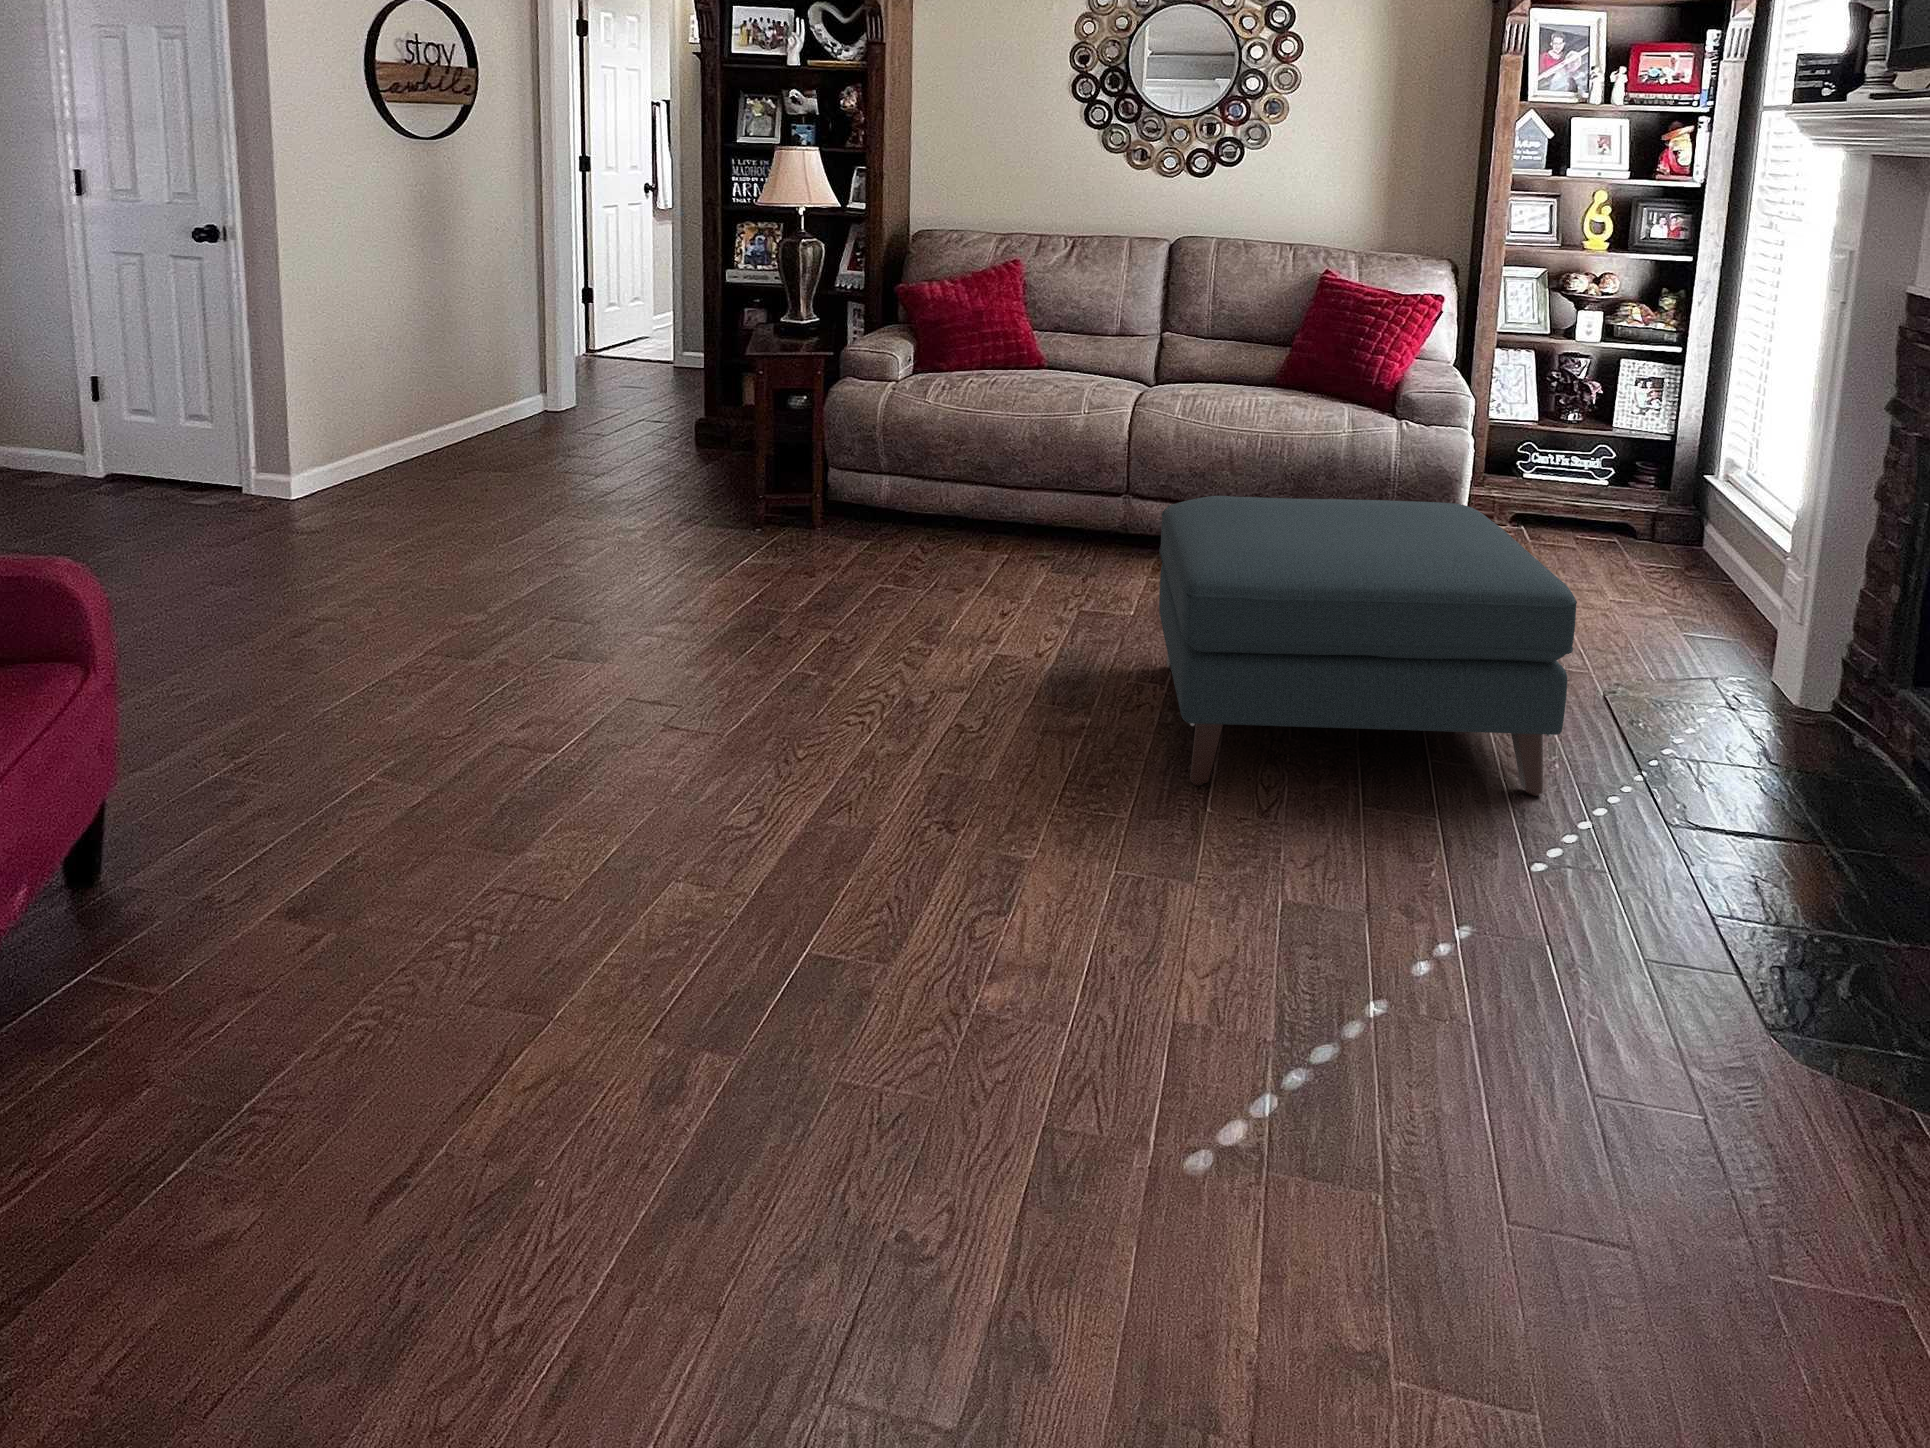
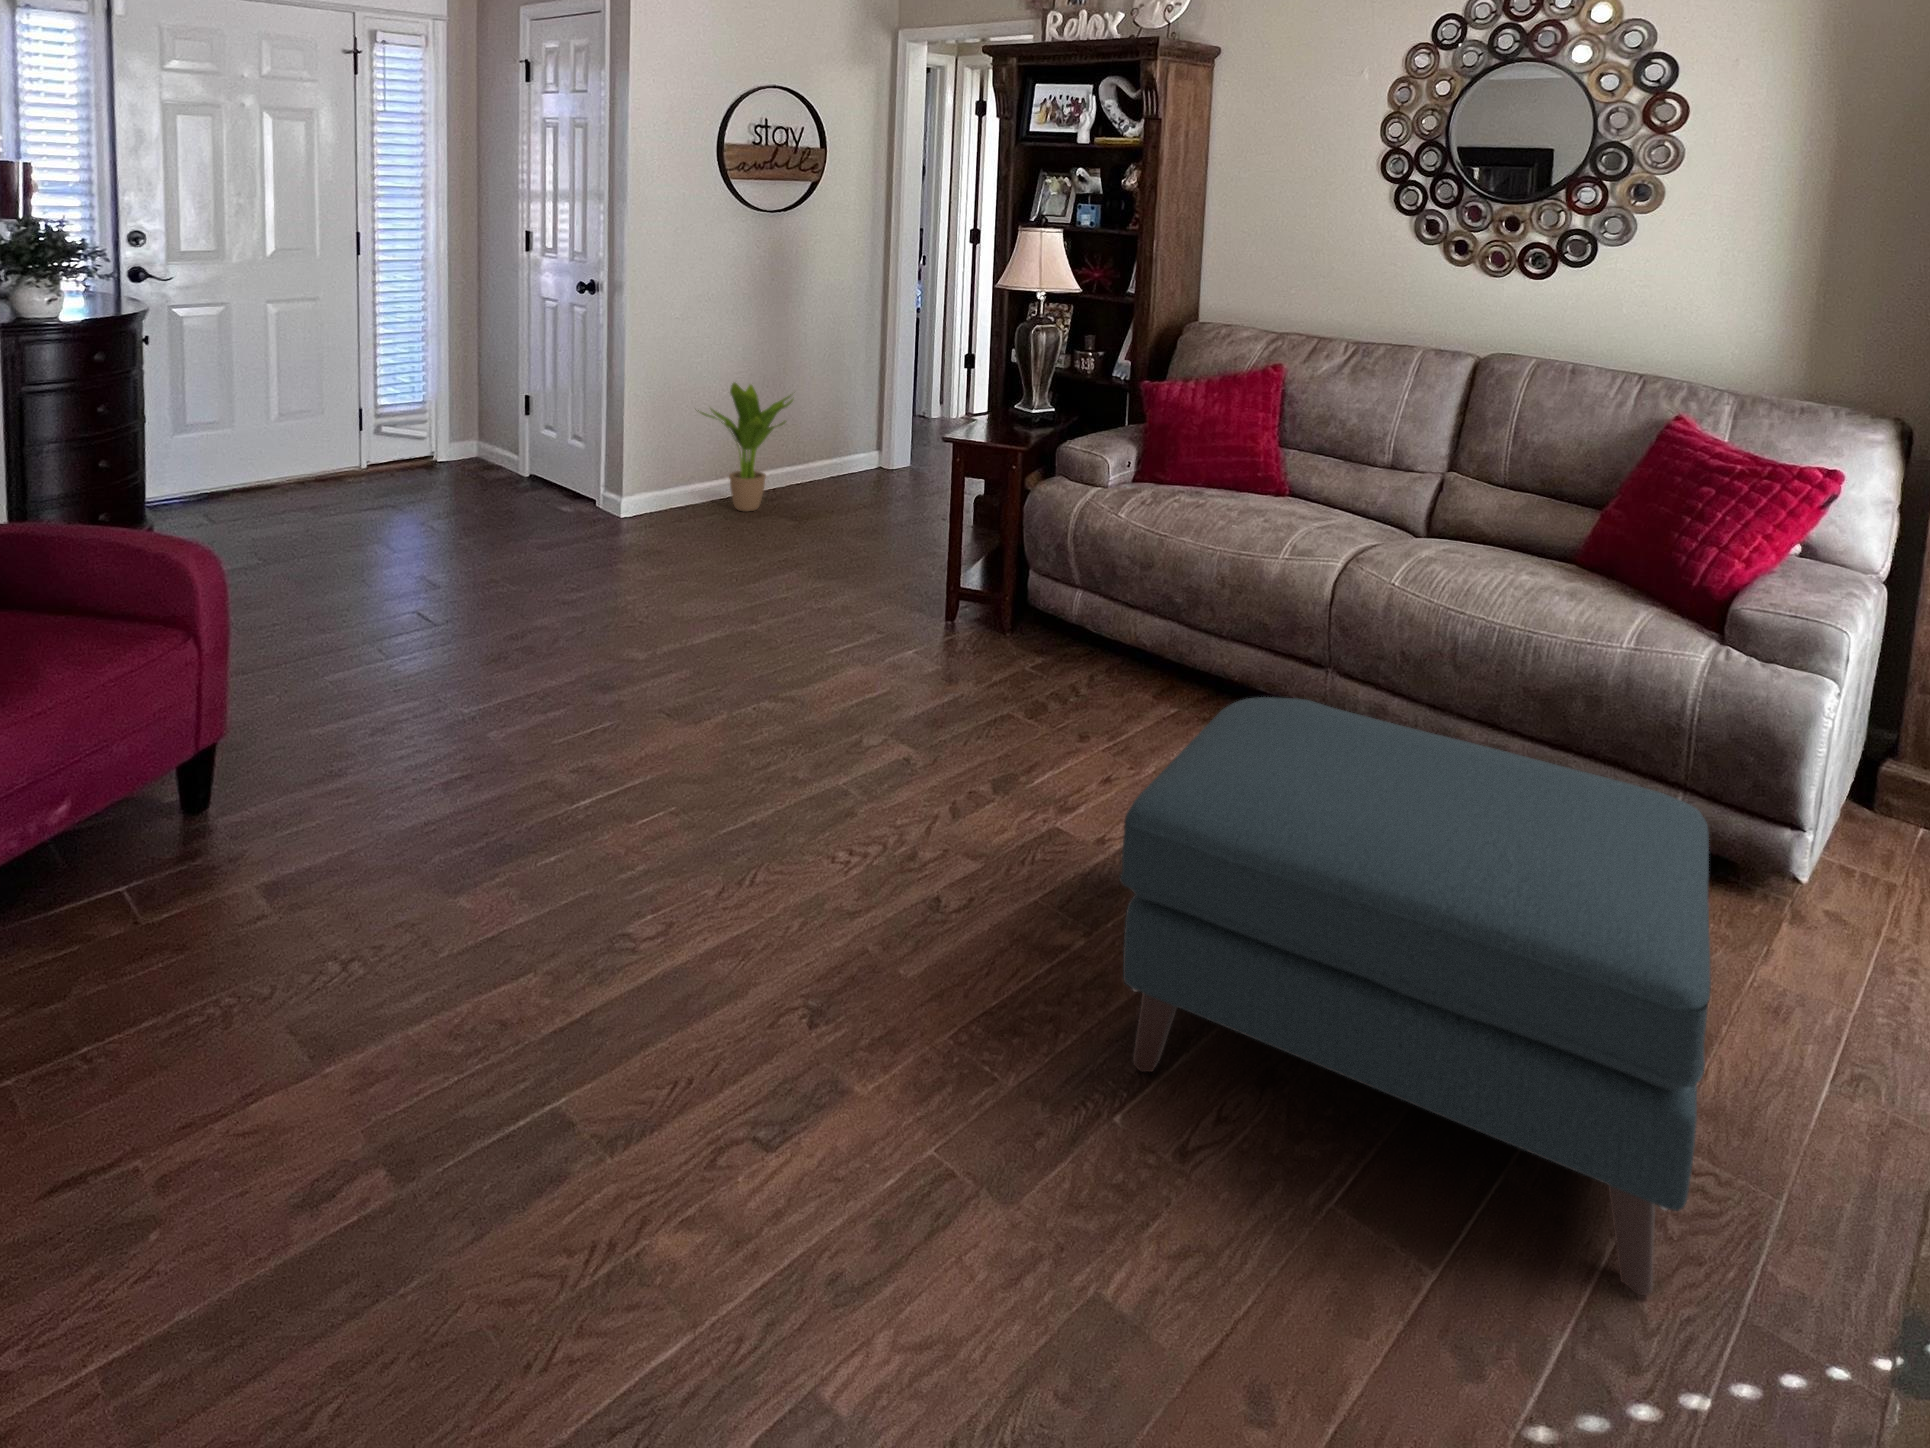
potted plant: none [373,327,497,469] -> present [698,383,793,511]

